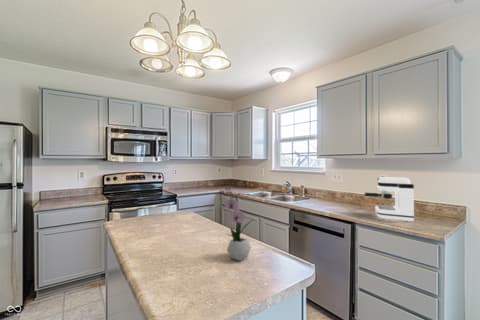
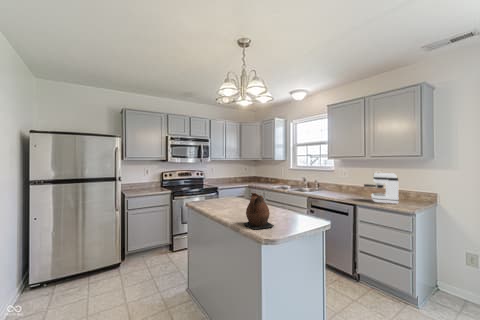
flower arrangement: present [224,187,251,261] -> none [278,178,295,221]
ceramic pitcher: none [152,216,207,287] -> present [244,193,274,229]

